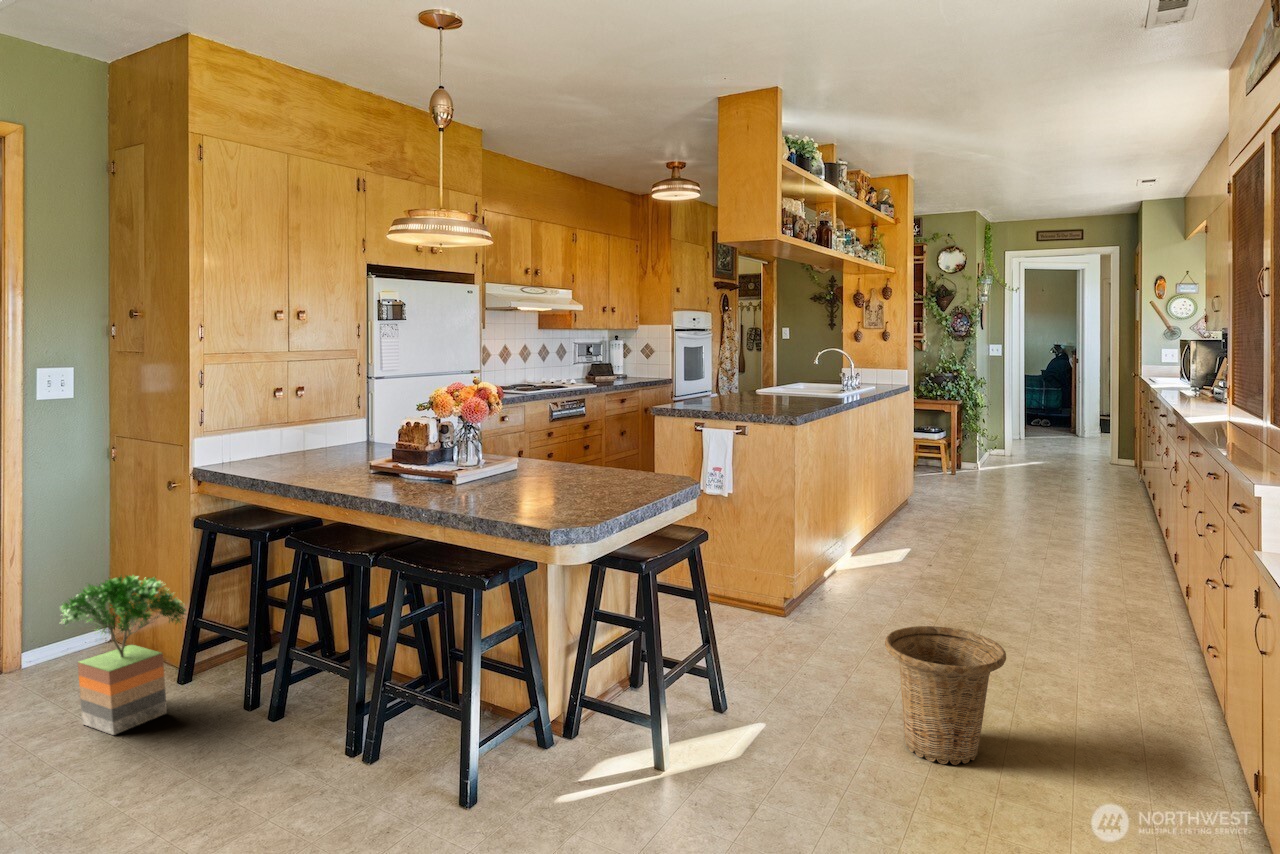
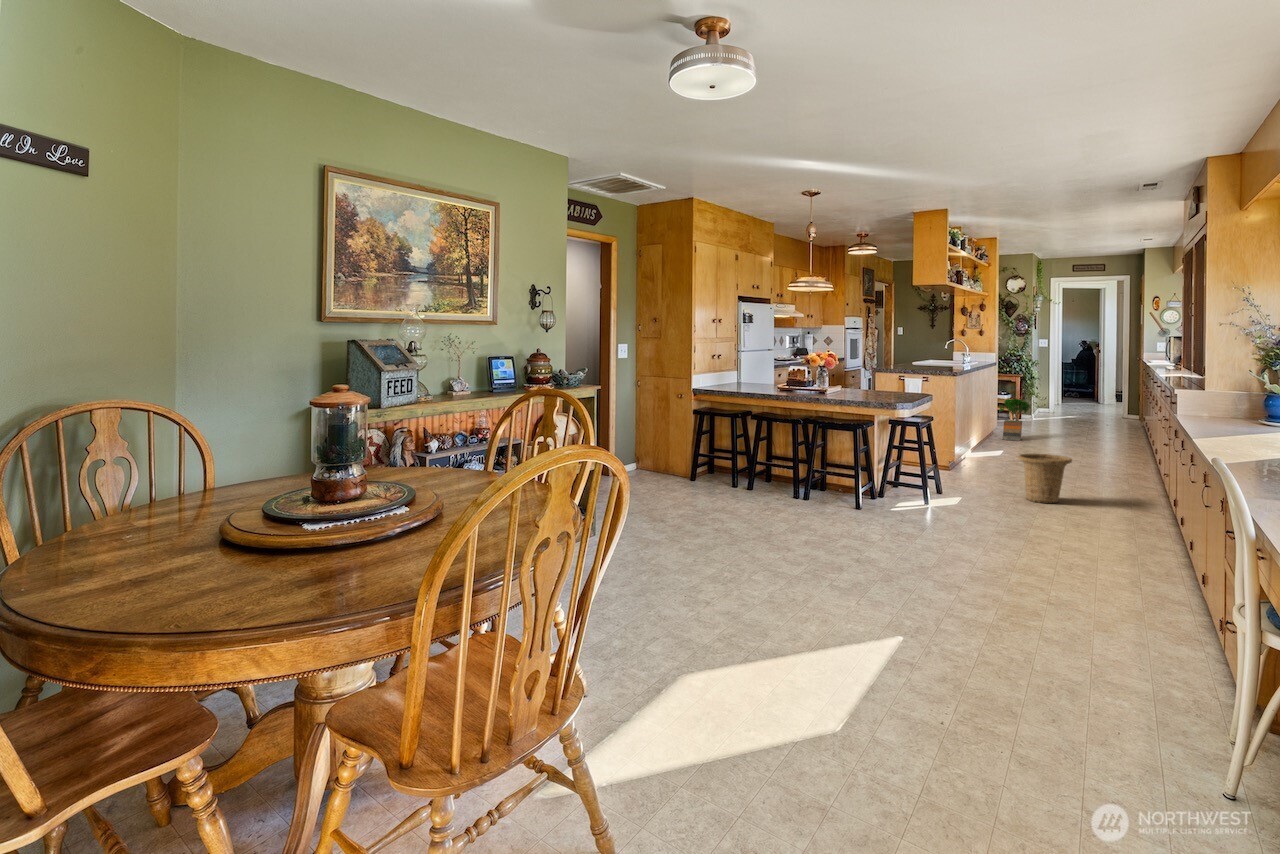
potted tree: present [61,575,186,735] -> present [999,399,1030,441]

